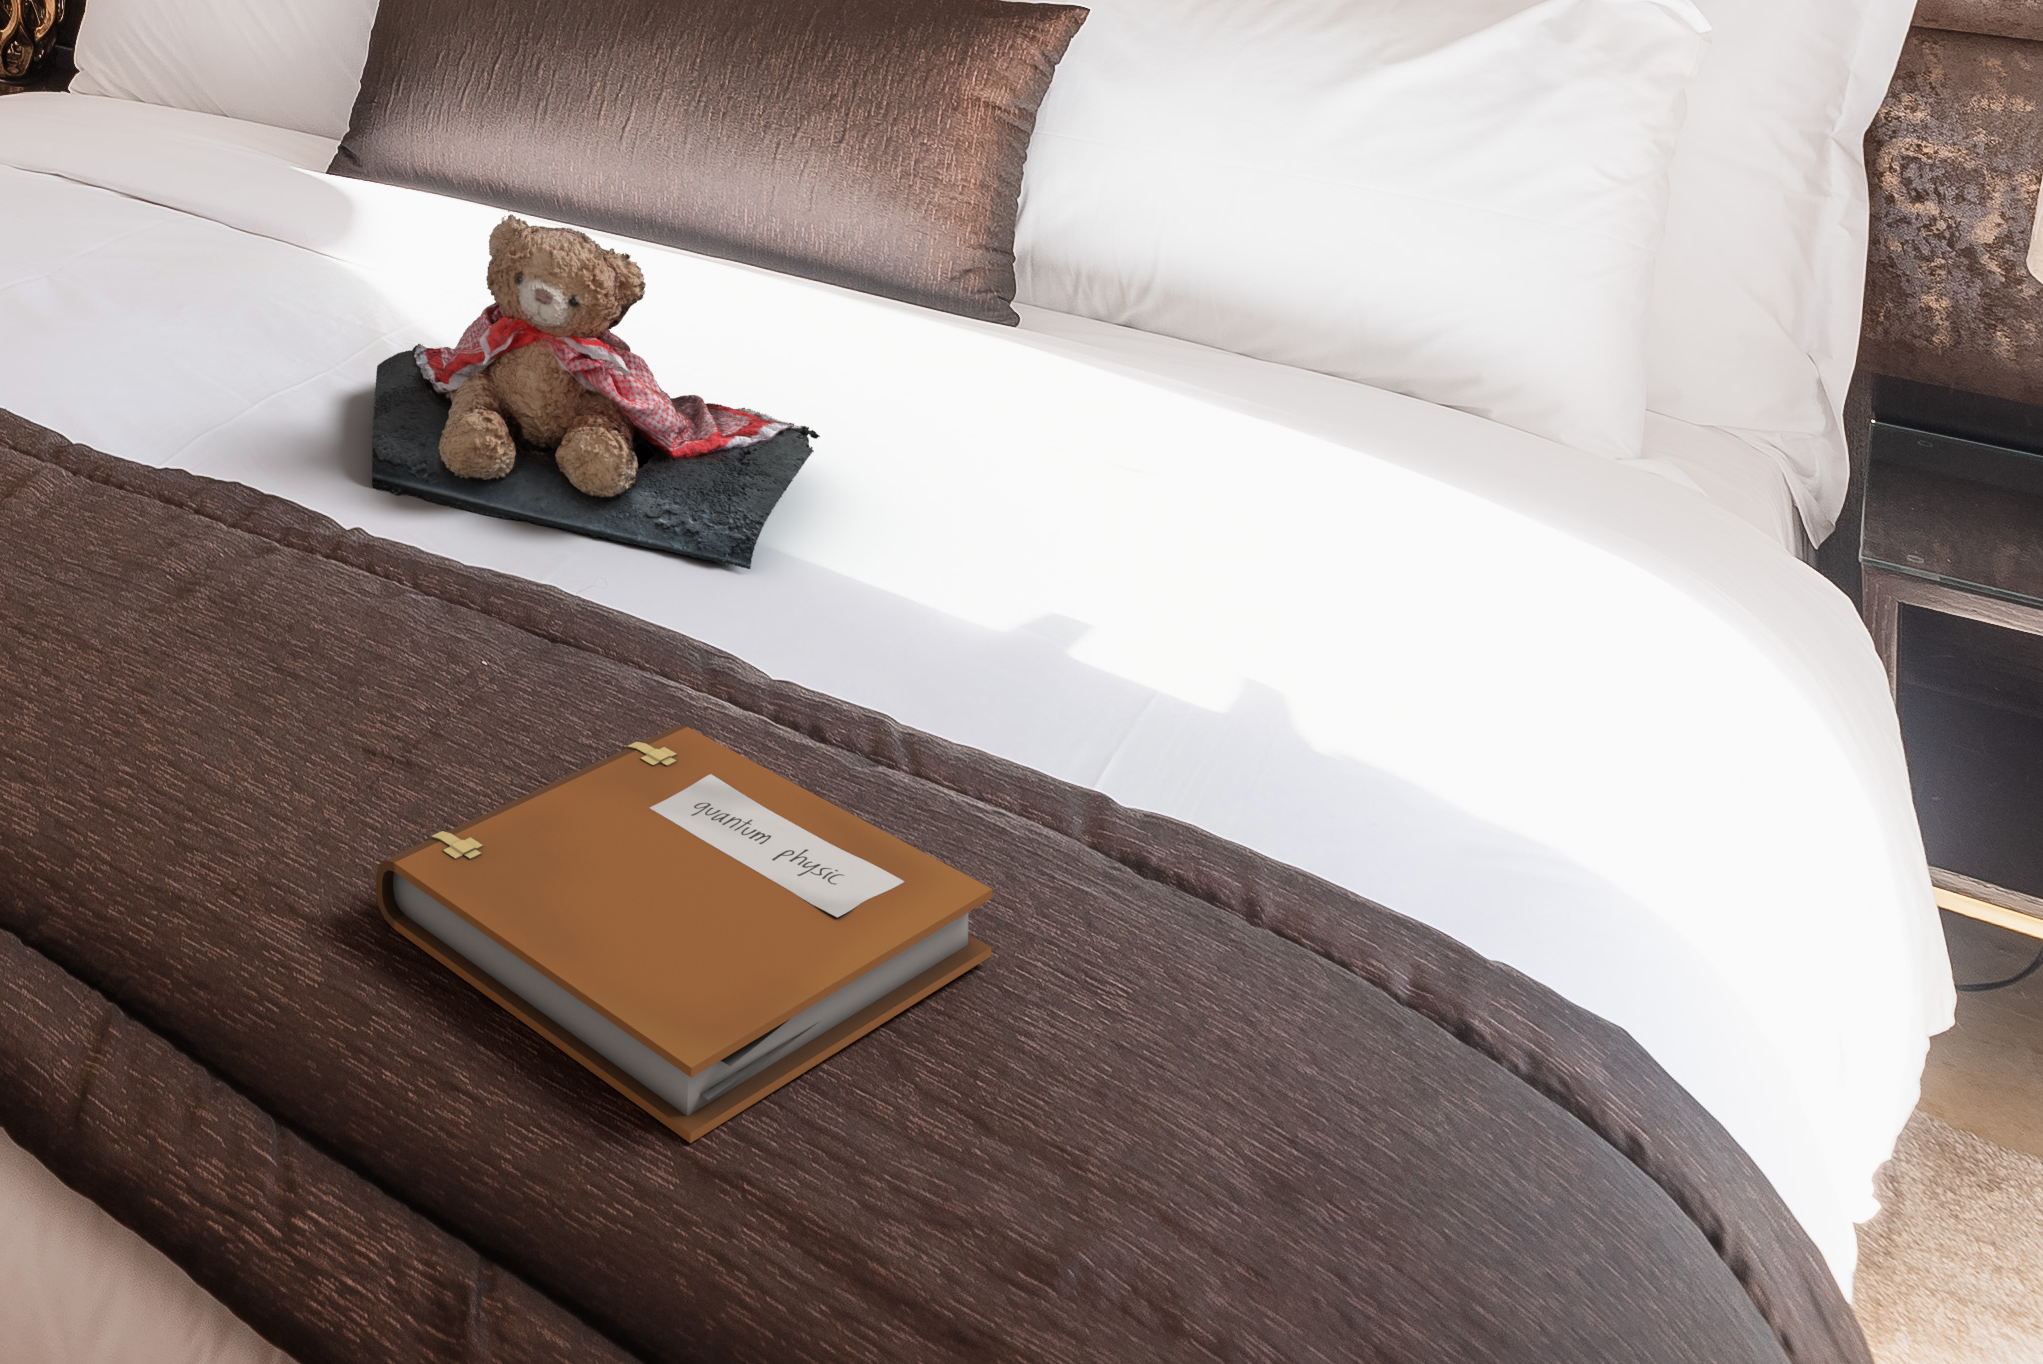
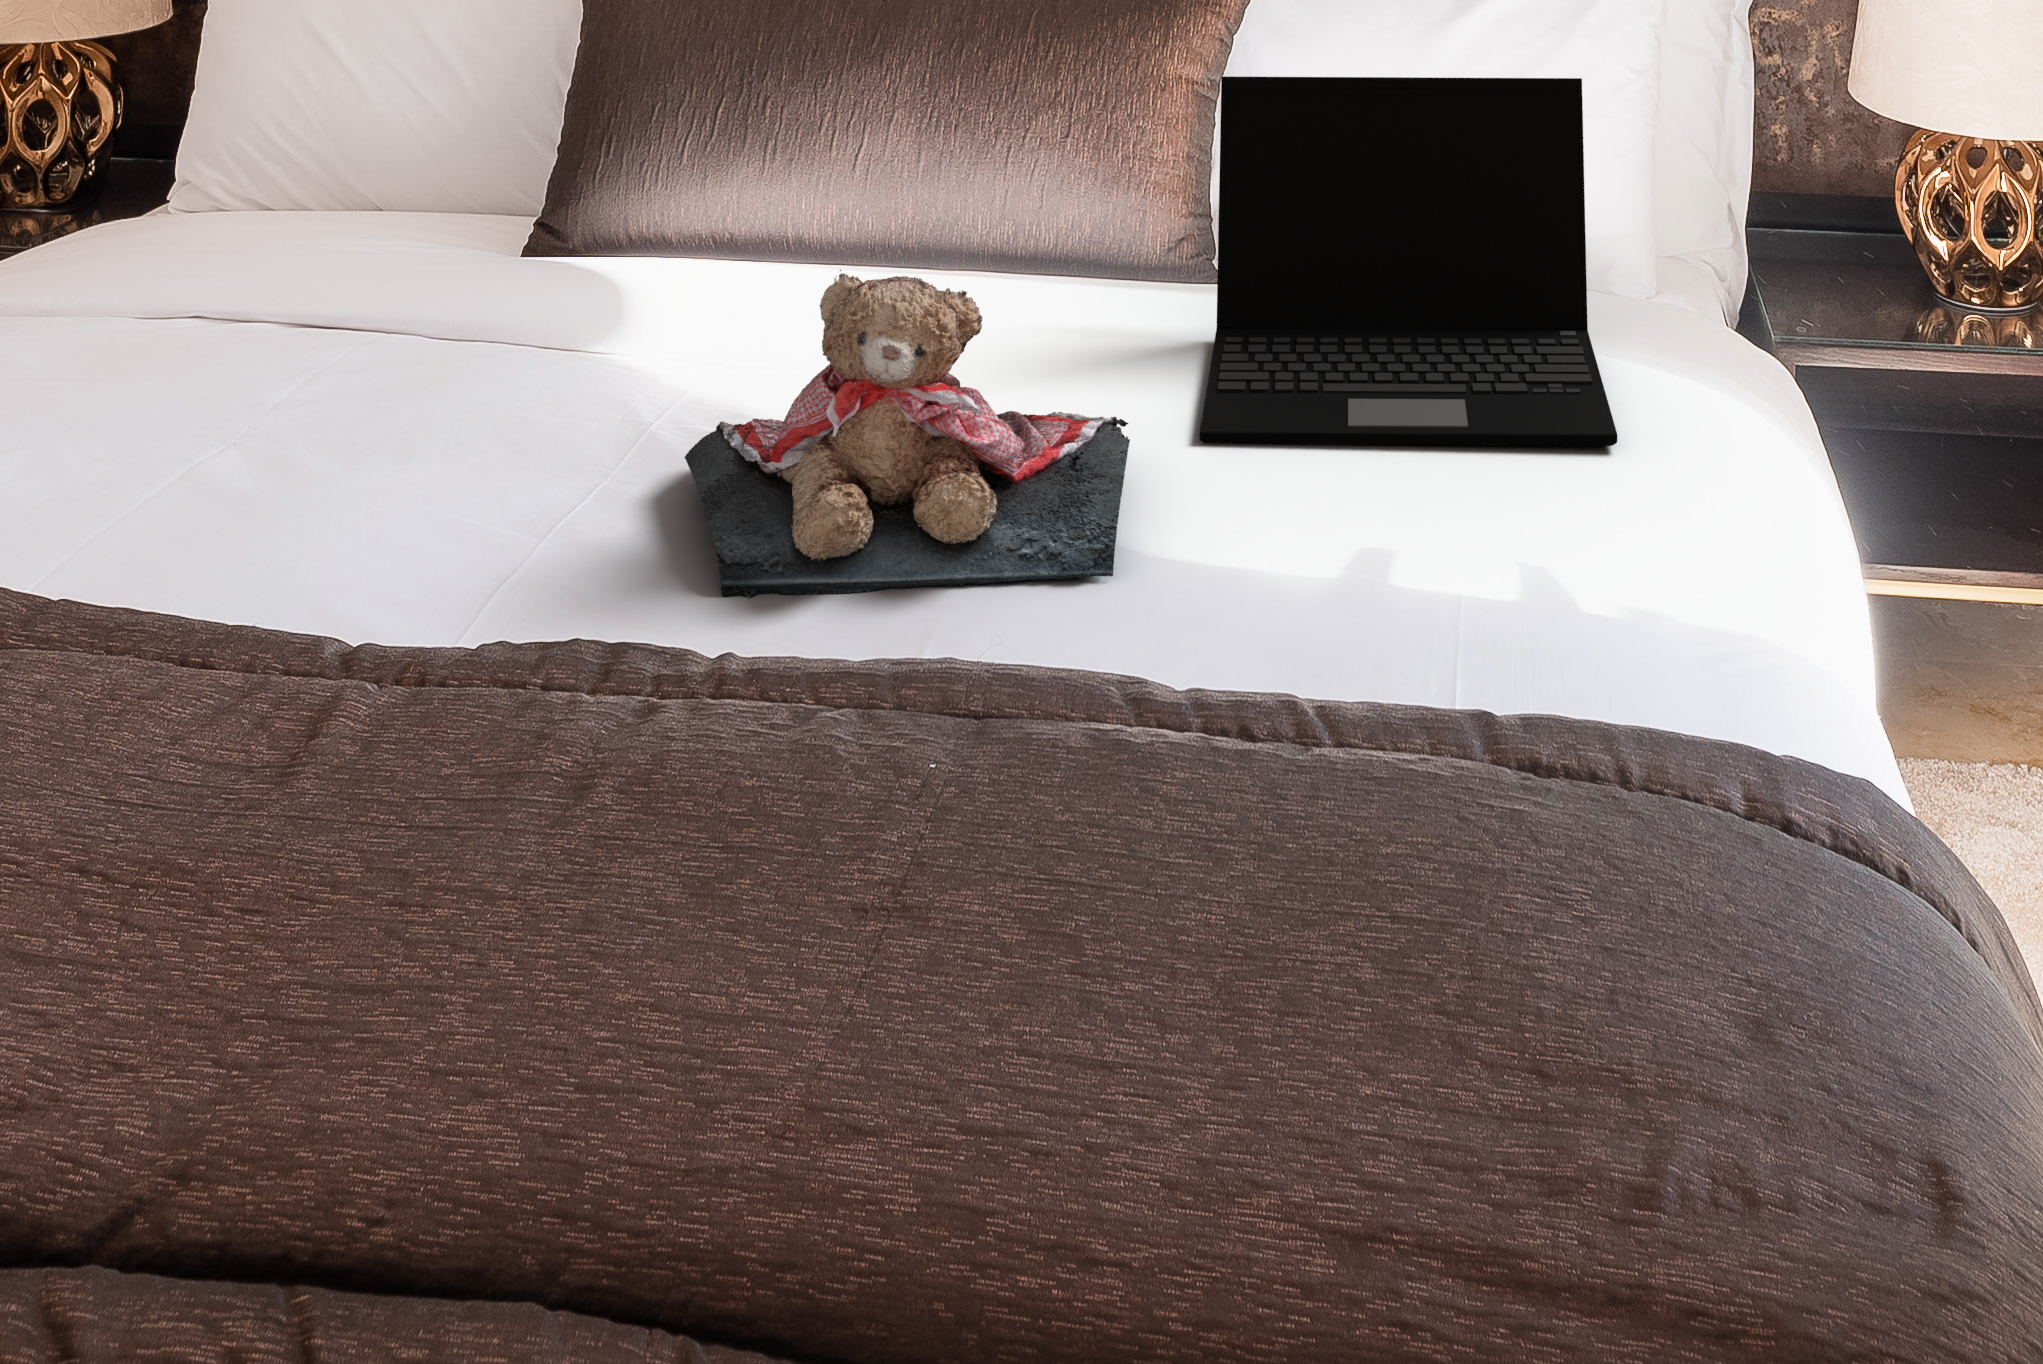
laptop: none [909,103,1477,605] -> present [1200,76,1617,446]
notebook: present [376,725,993,1143] -> none [938,771,1474,1222]

